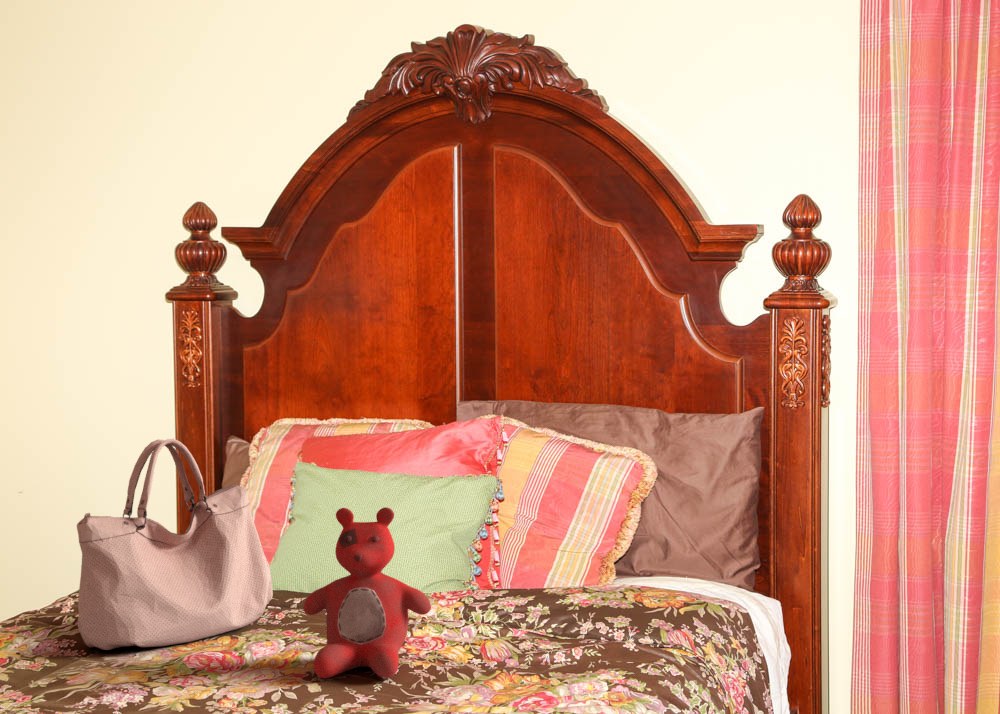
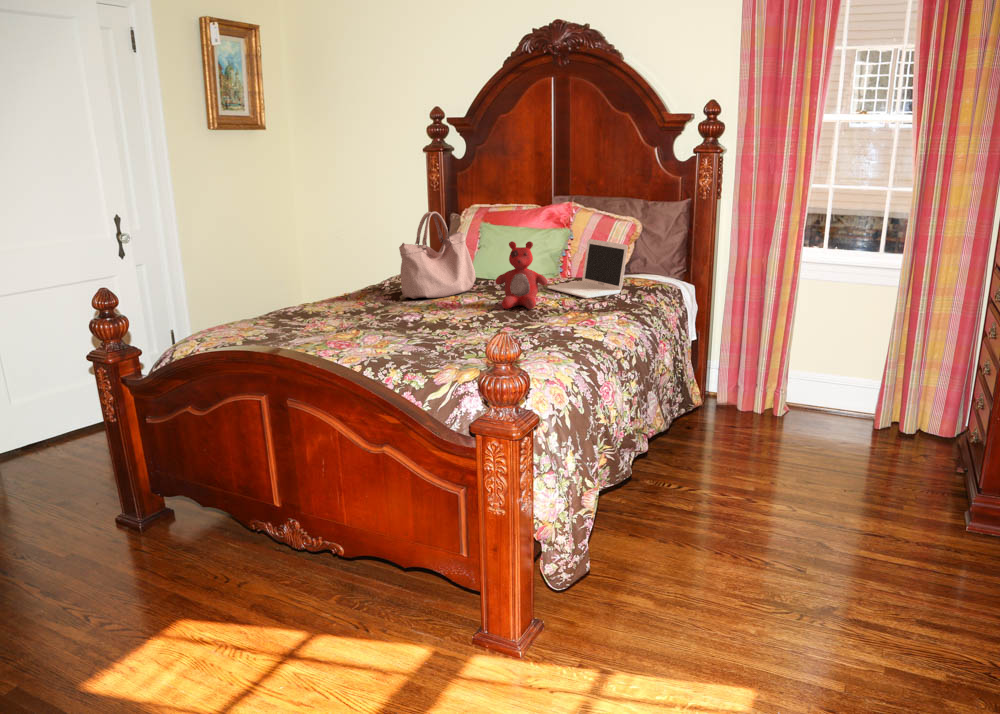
laptop: none [442,498,625,641] -> present [547,239,628,298]

